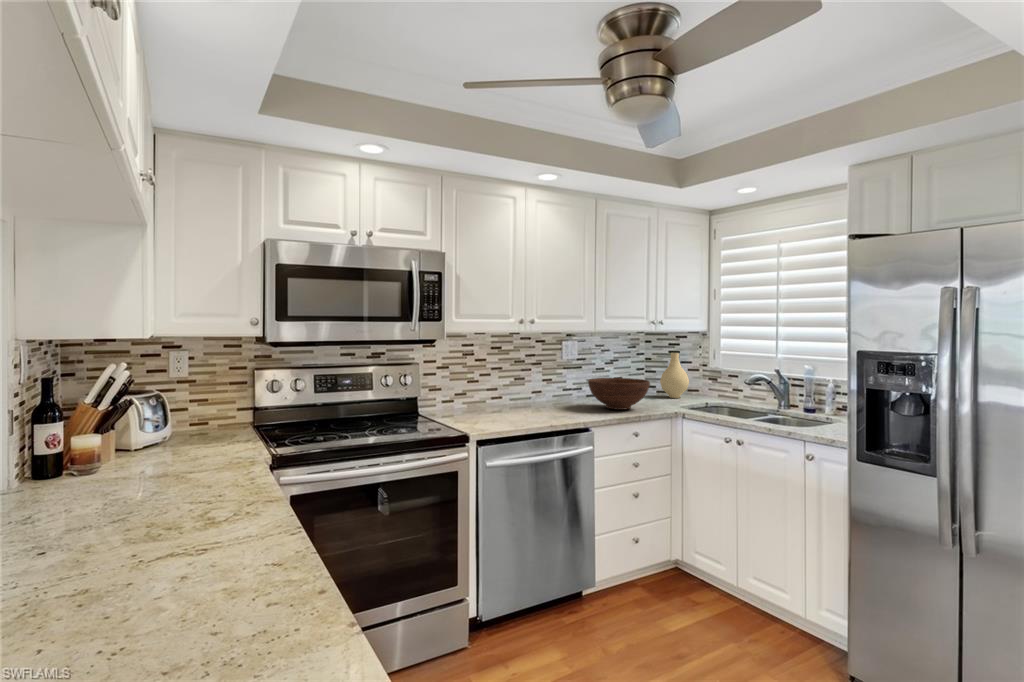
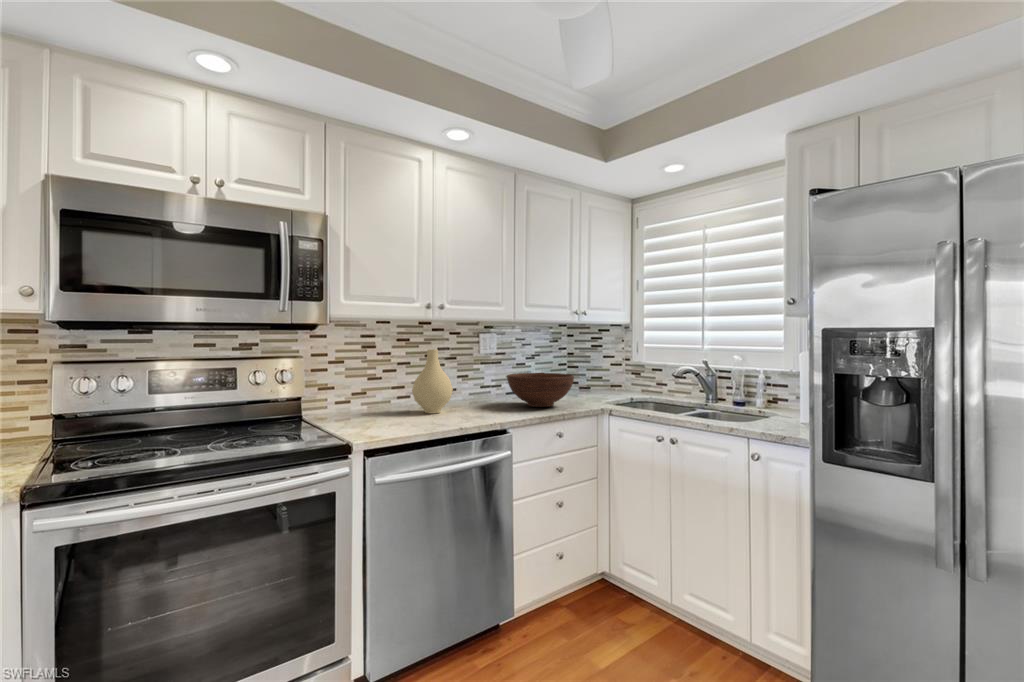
vase: present [660,353,689,398] -> present [412,349,453,413]

